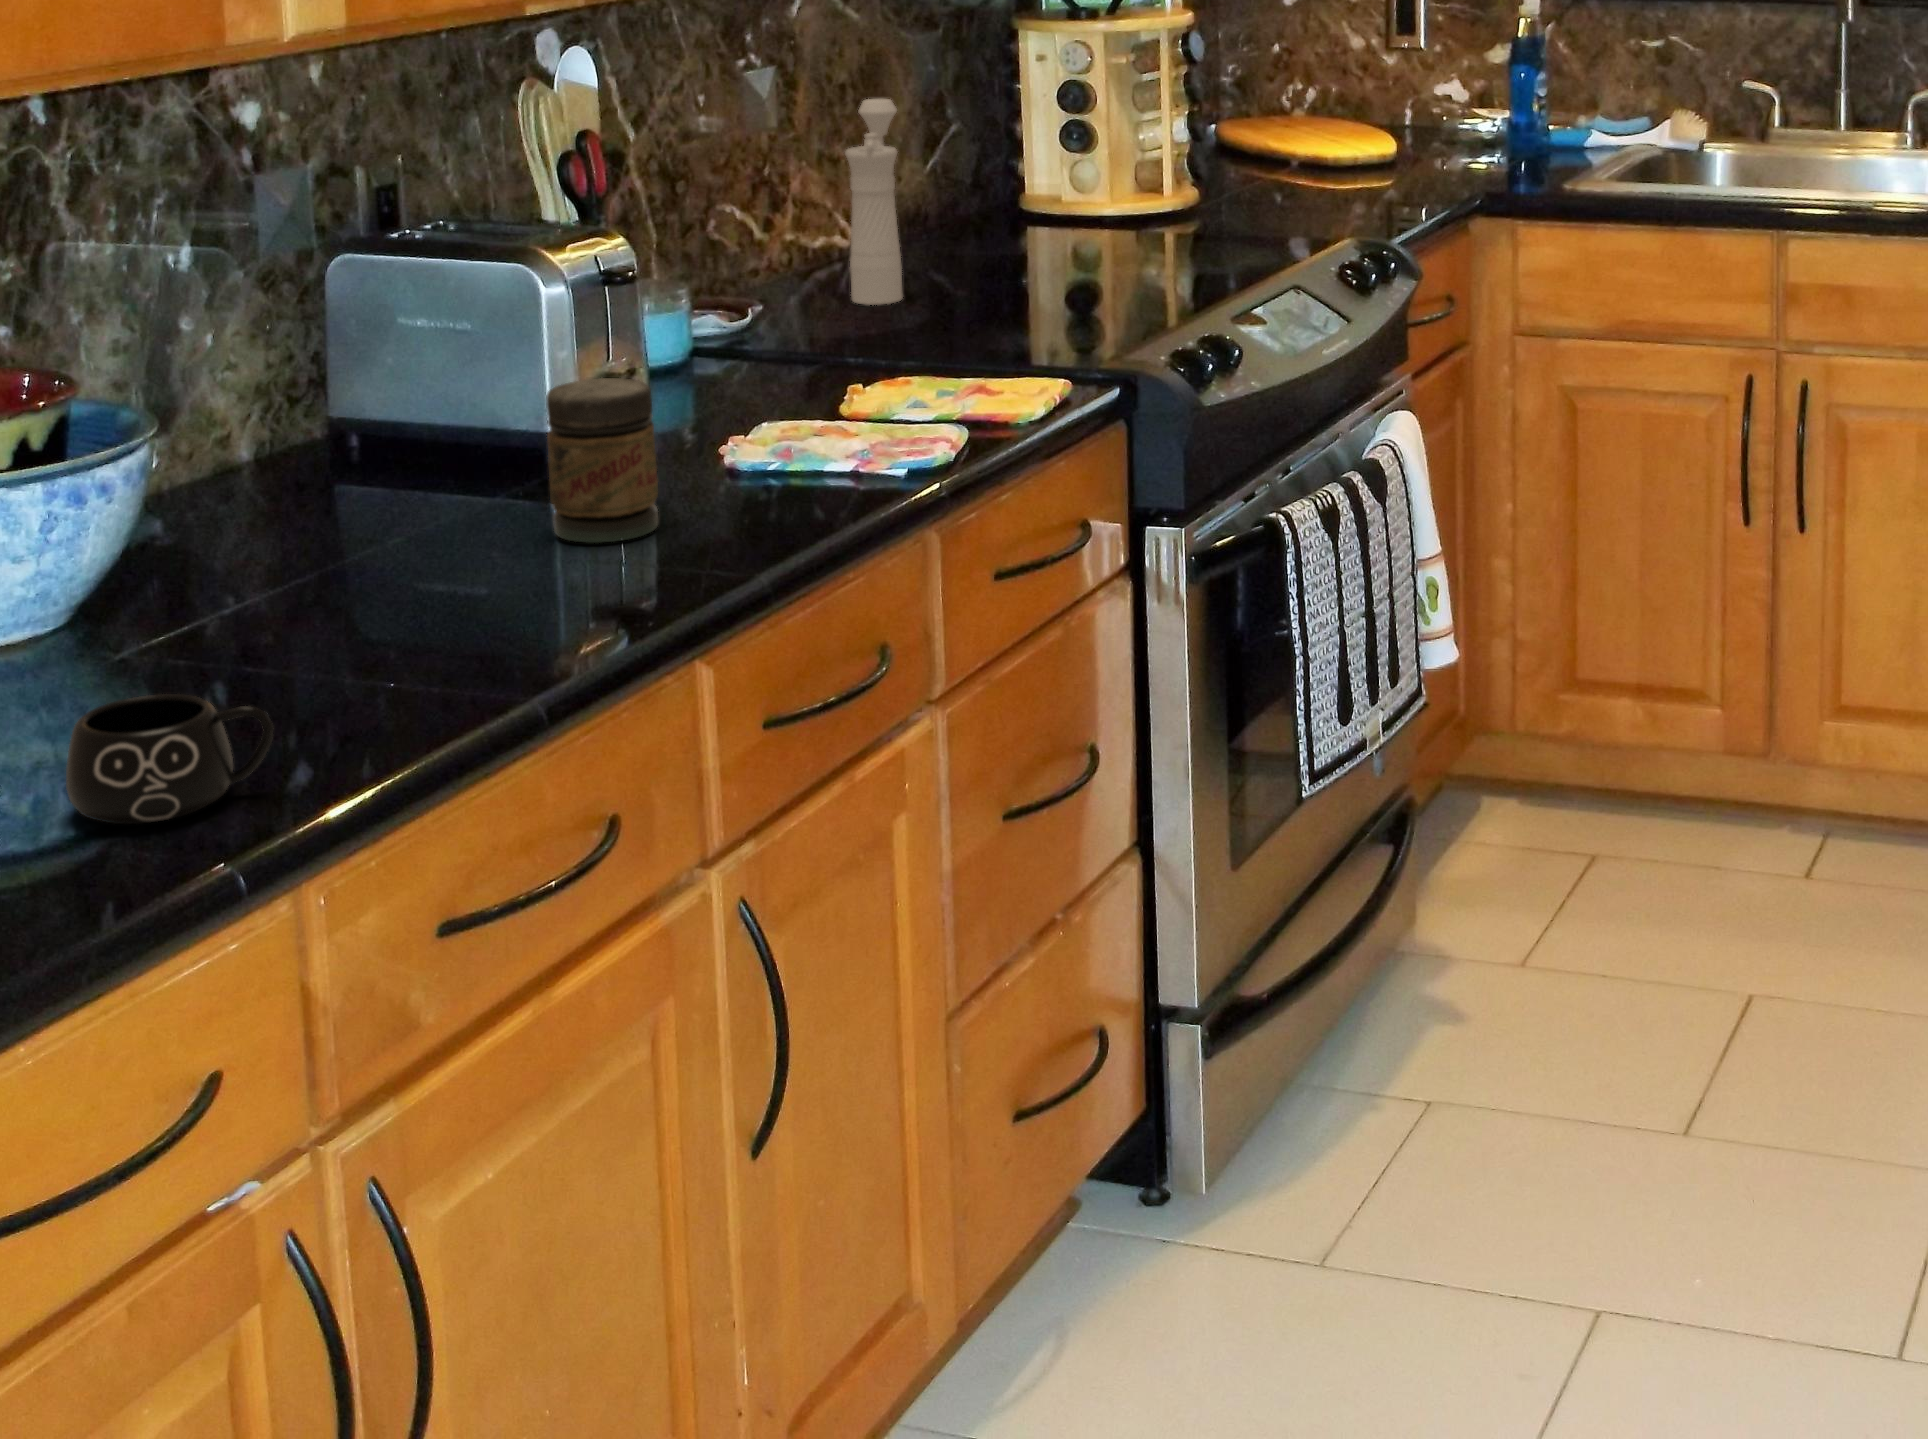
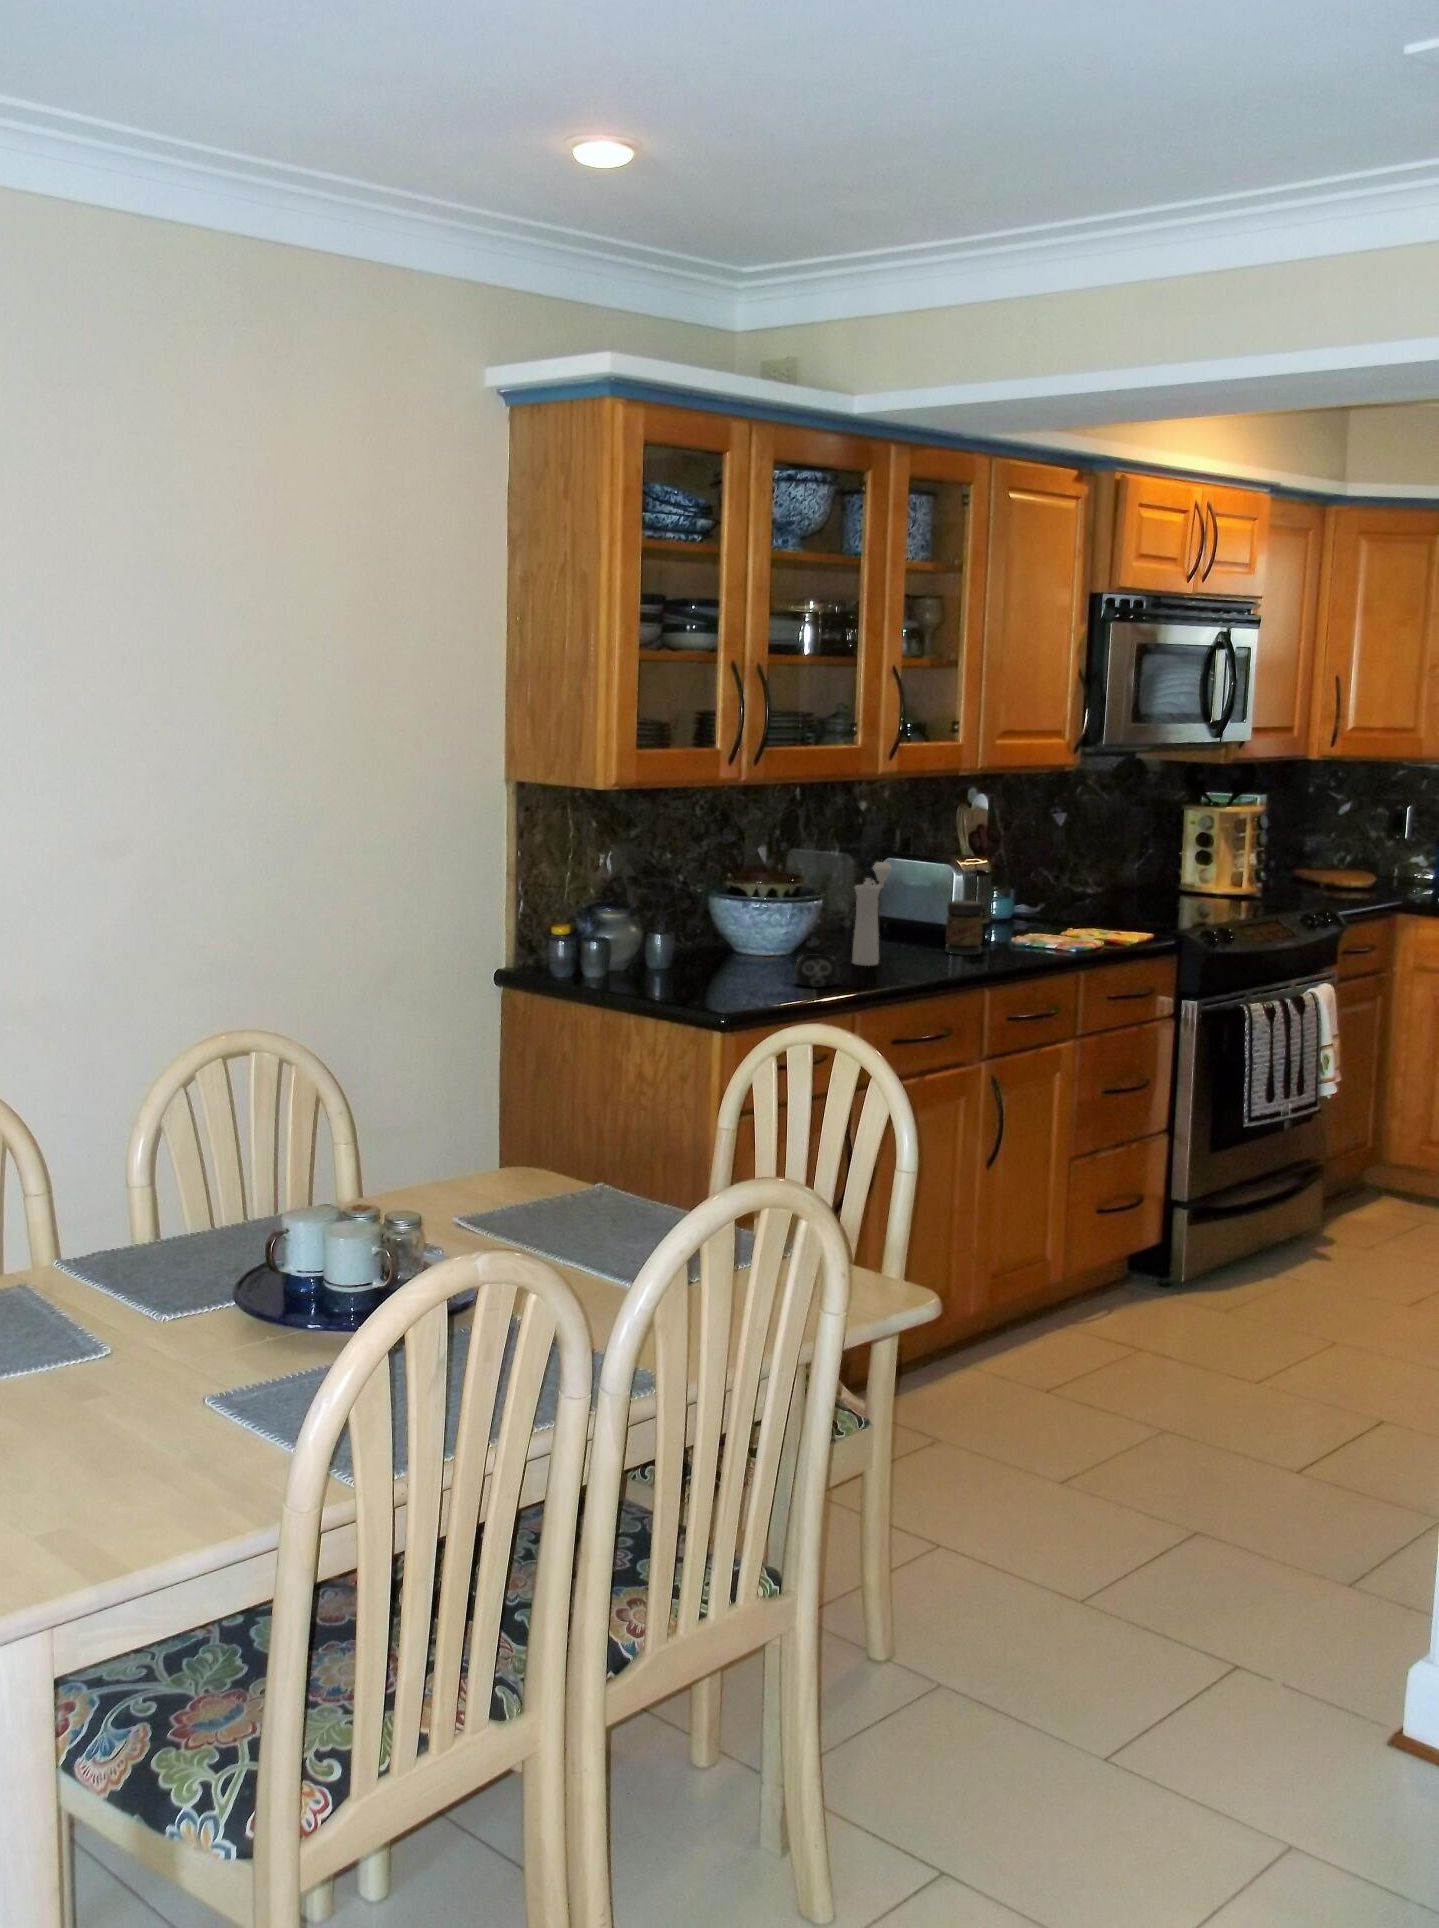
pepper mill: present [845,99,902,305] -> present [852,862,892,966]

